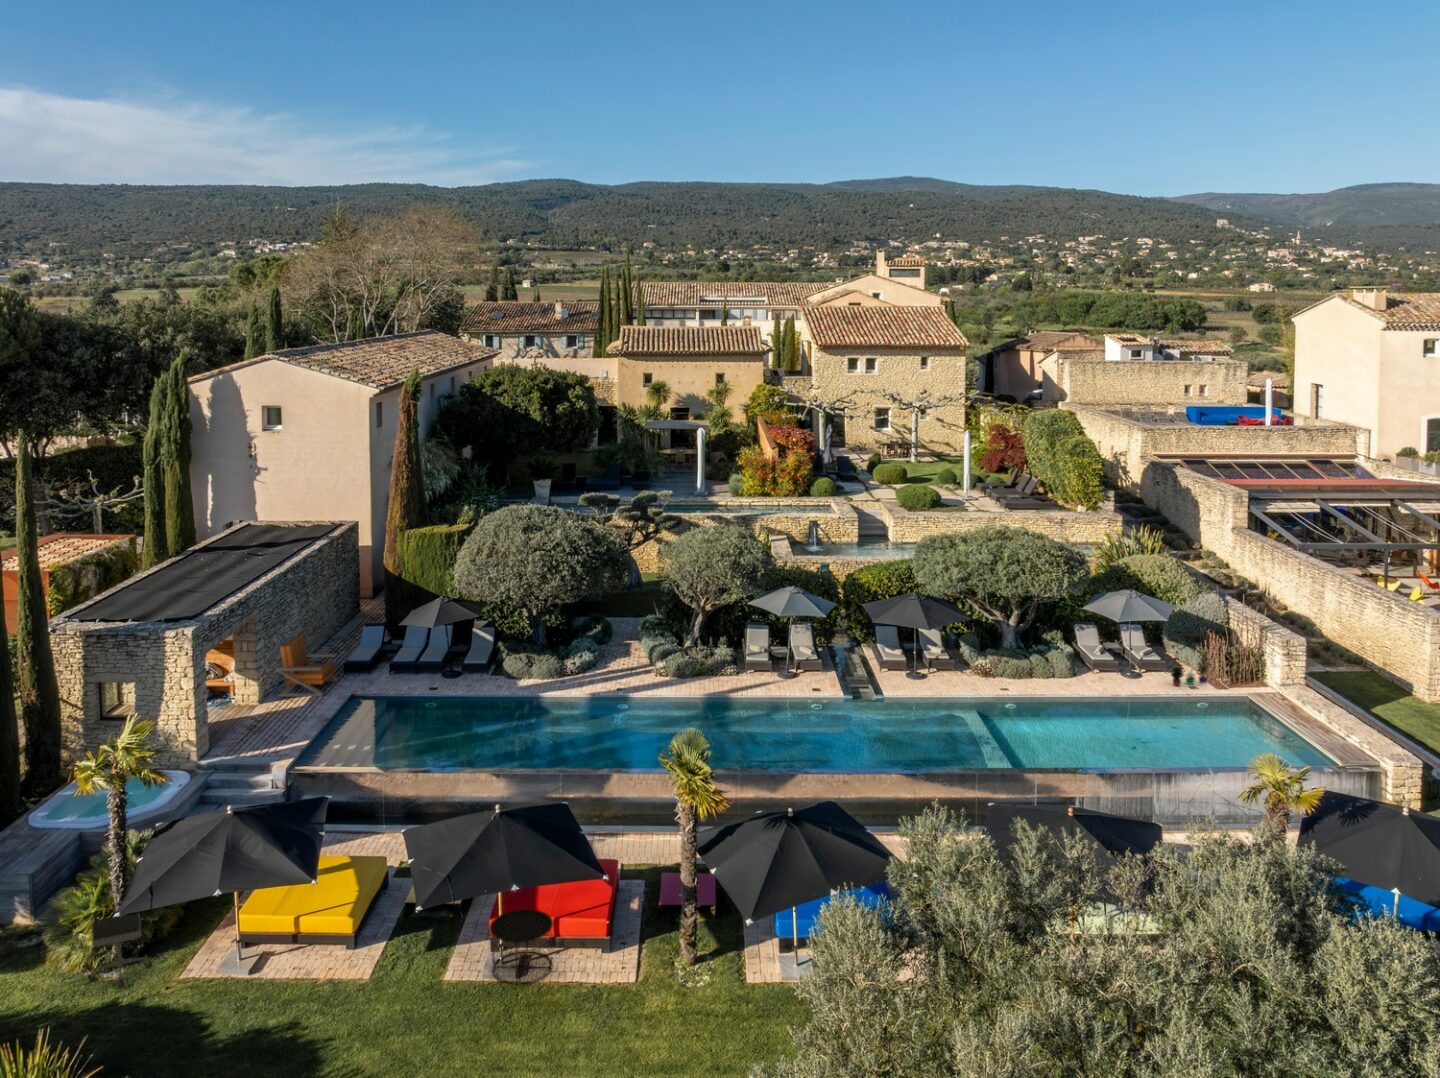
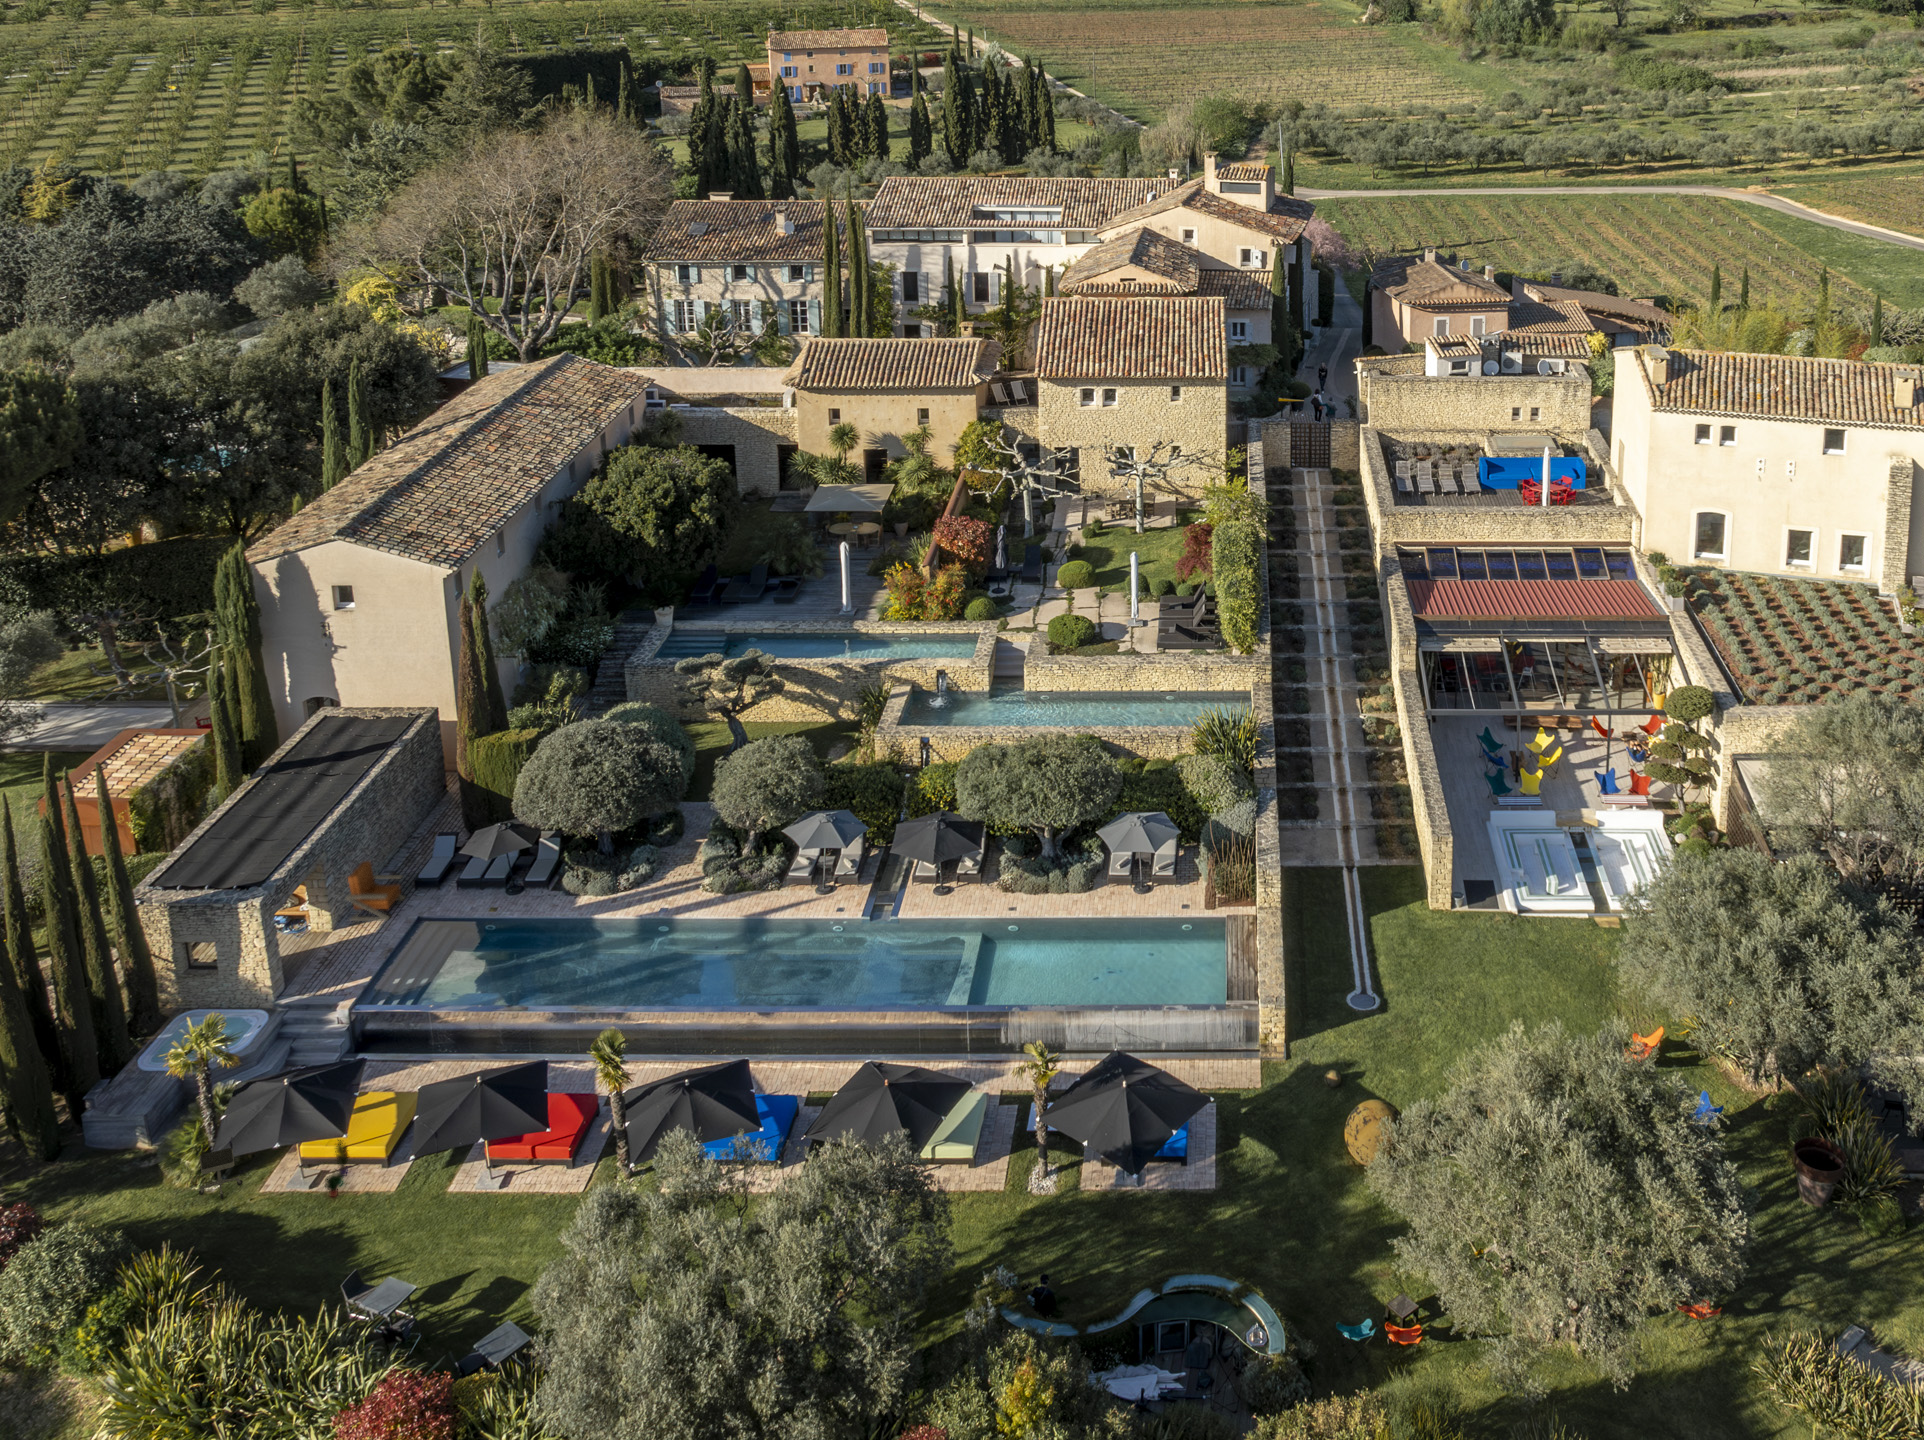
potted plant: present [1171,652,1209,686] -> present [325,1140,348,1197]
side table: present [490,909,553,984] -> none [474,1143,522,1196]

